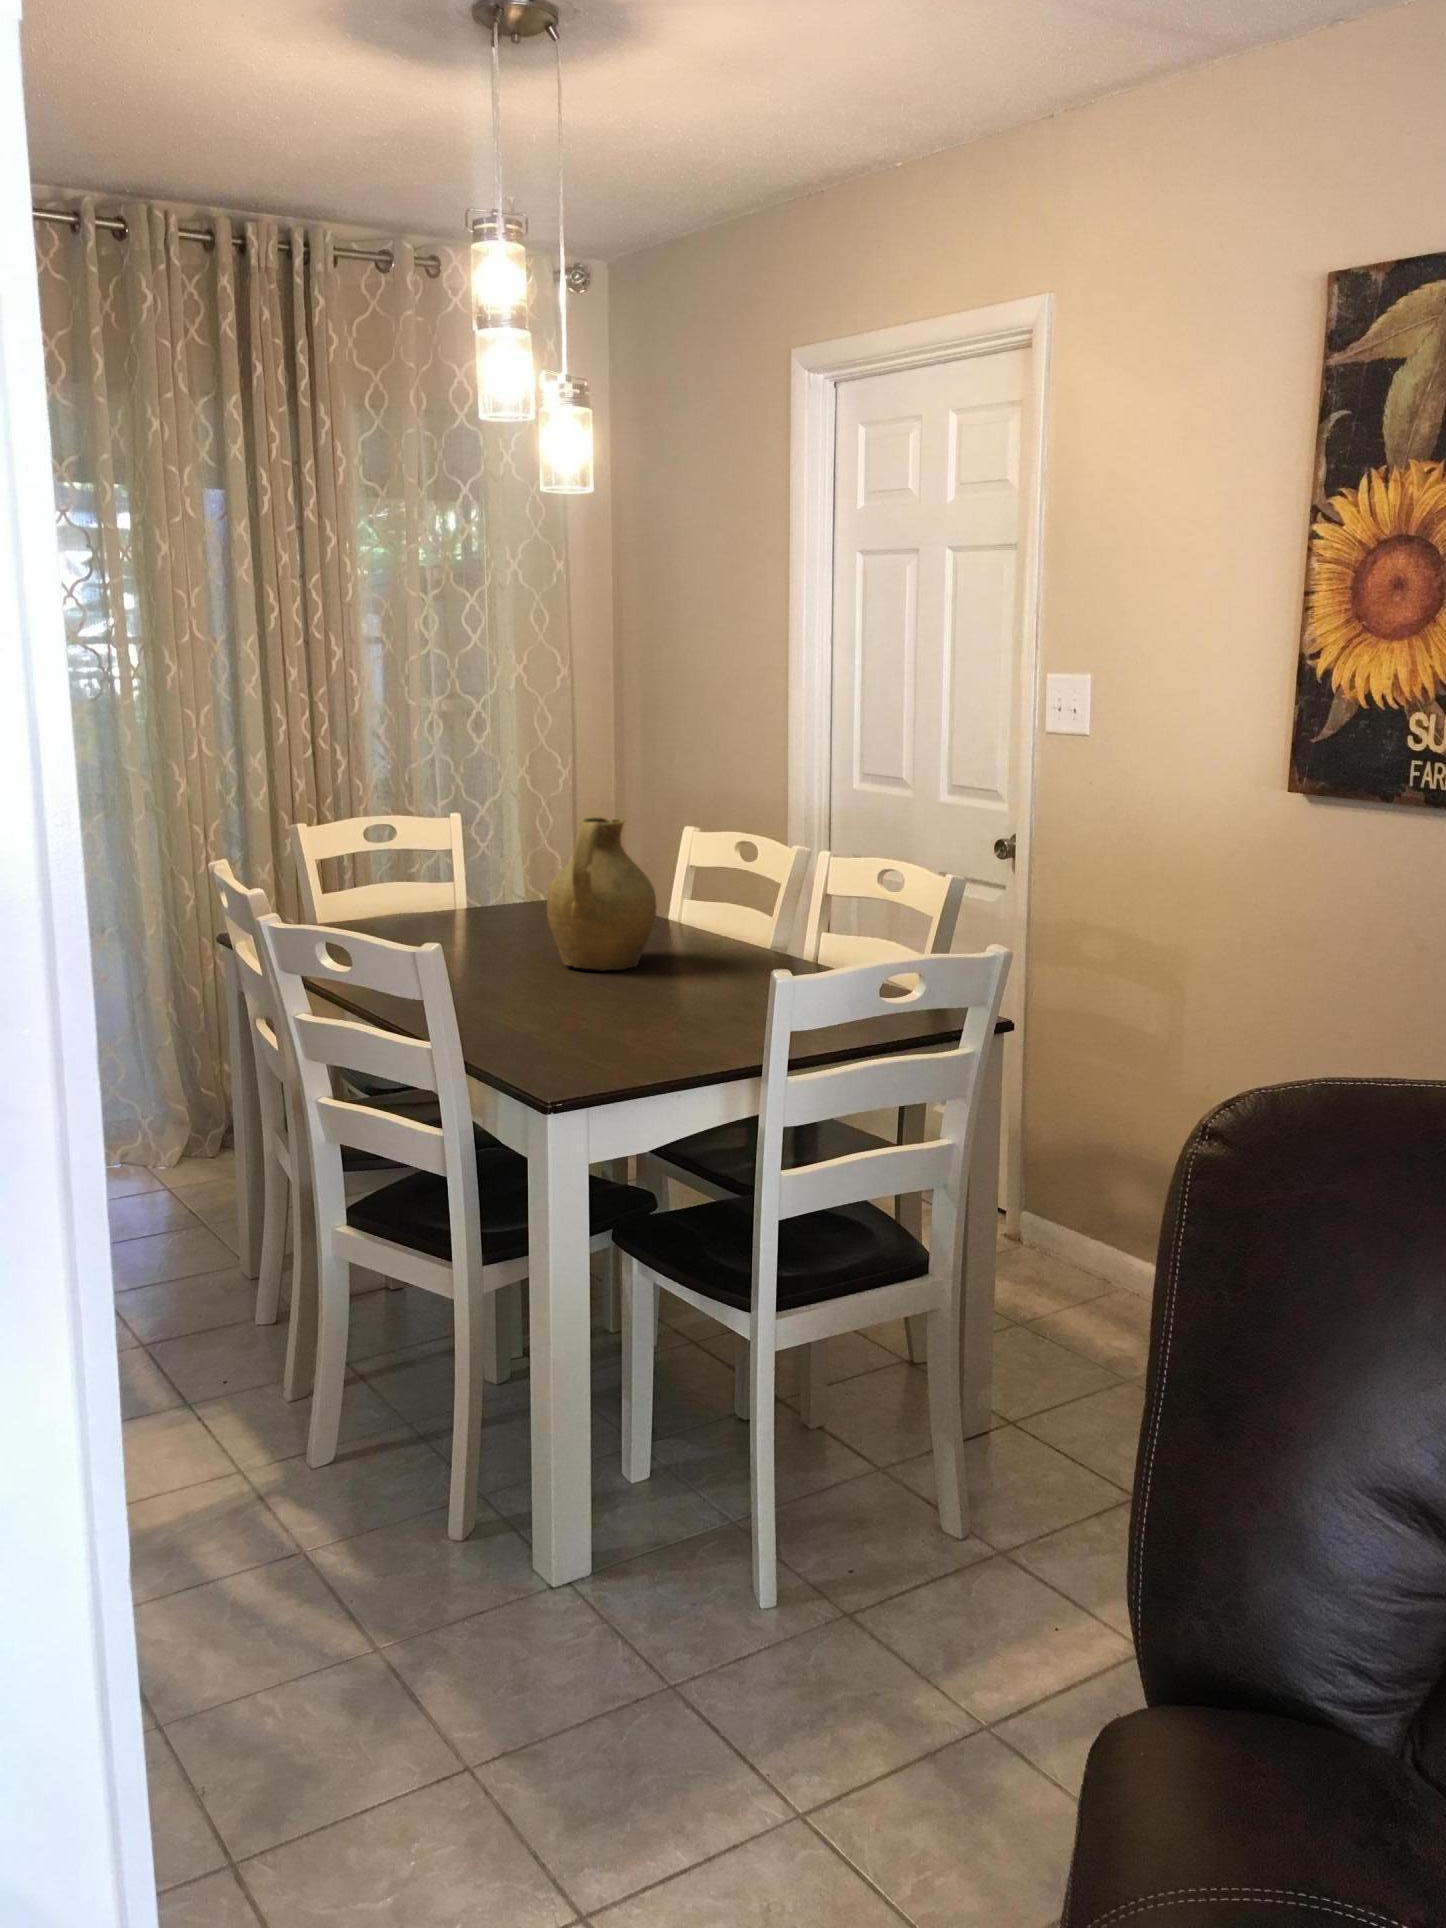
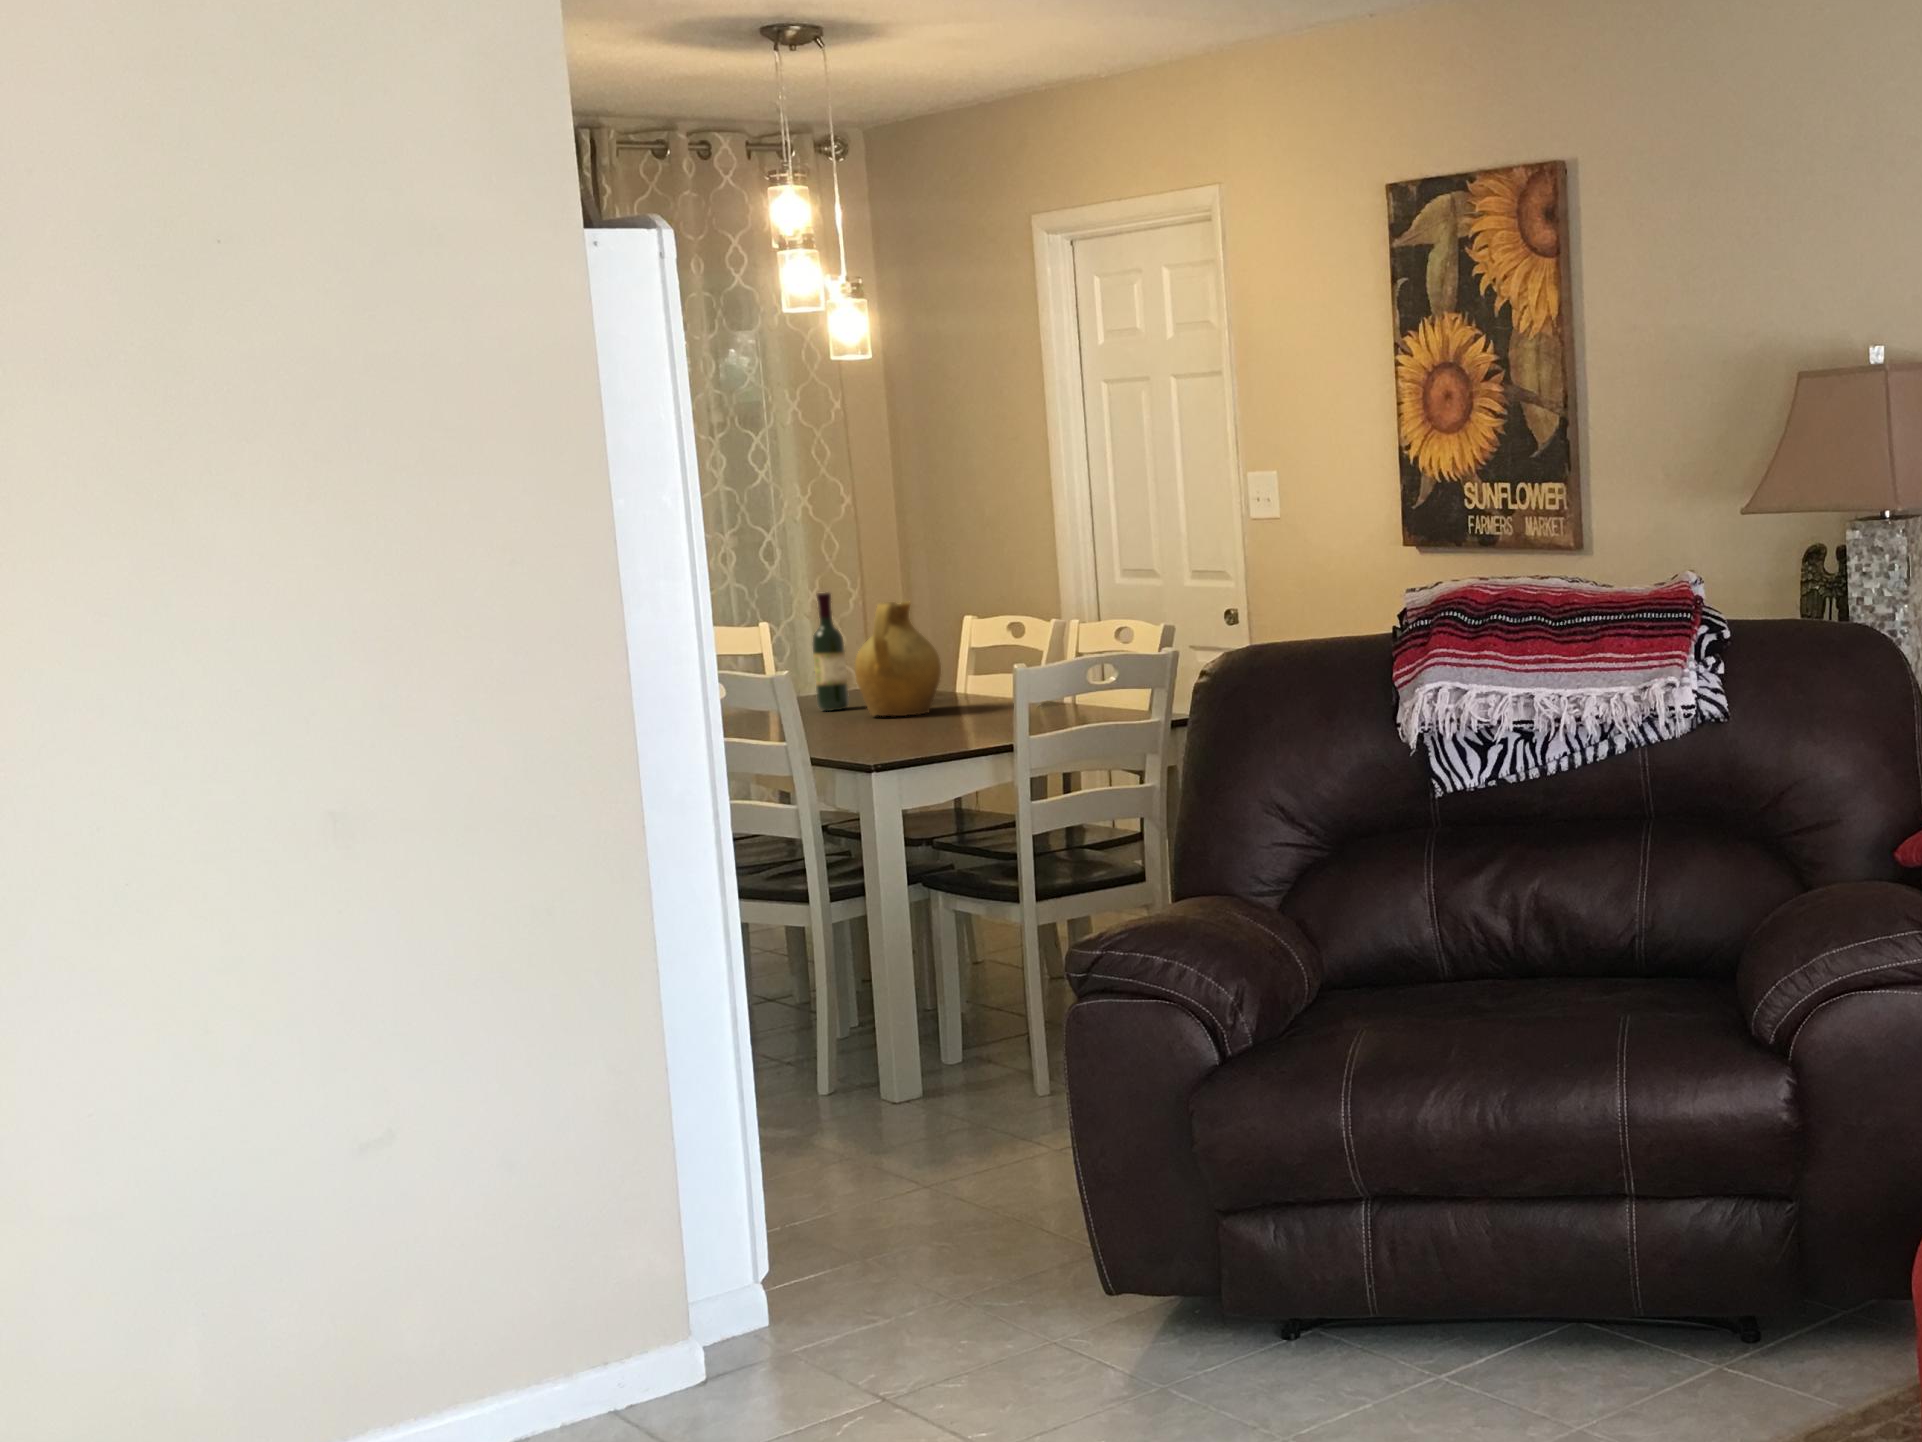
wine bottle: none [500,794,539,943] -> present [812,592,849,711]

